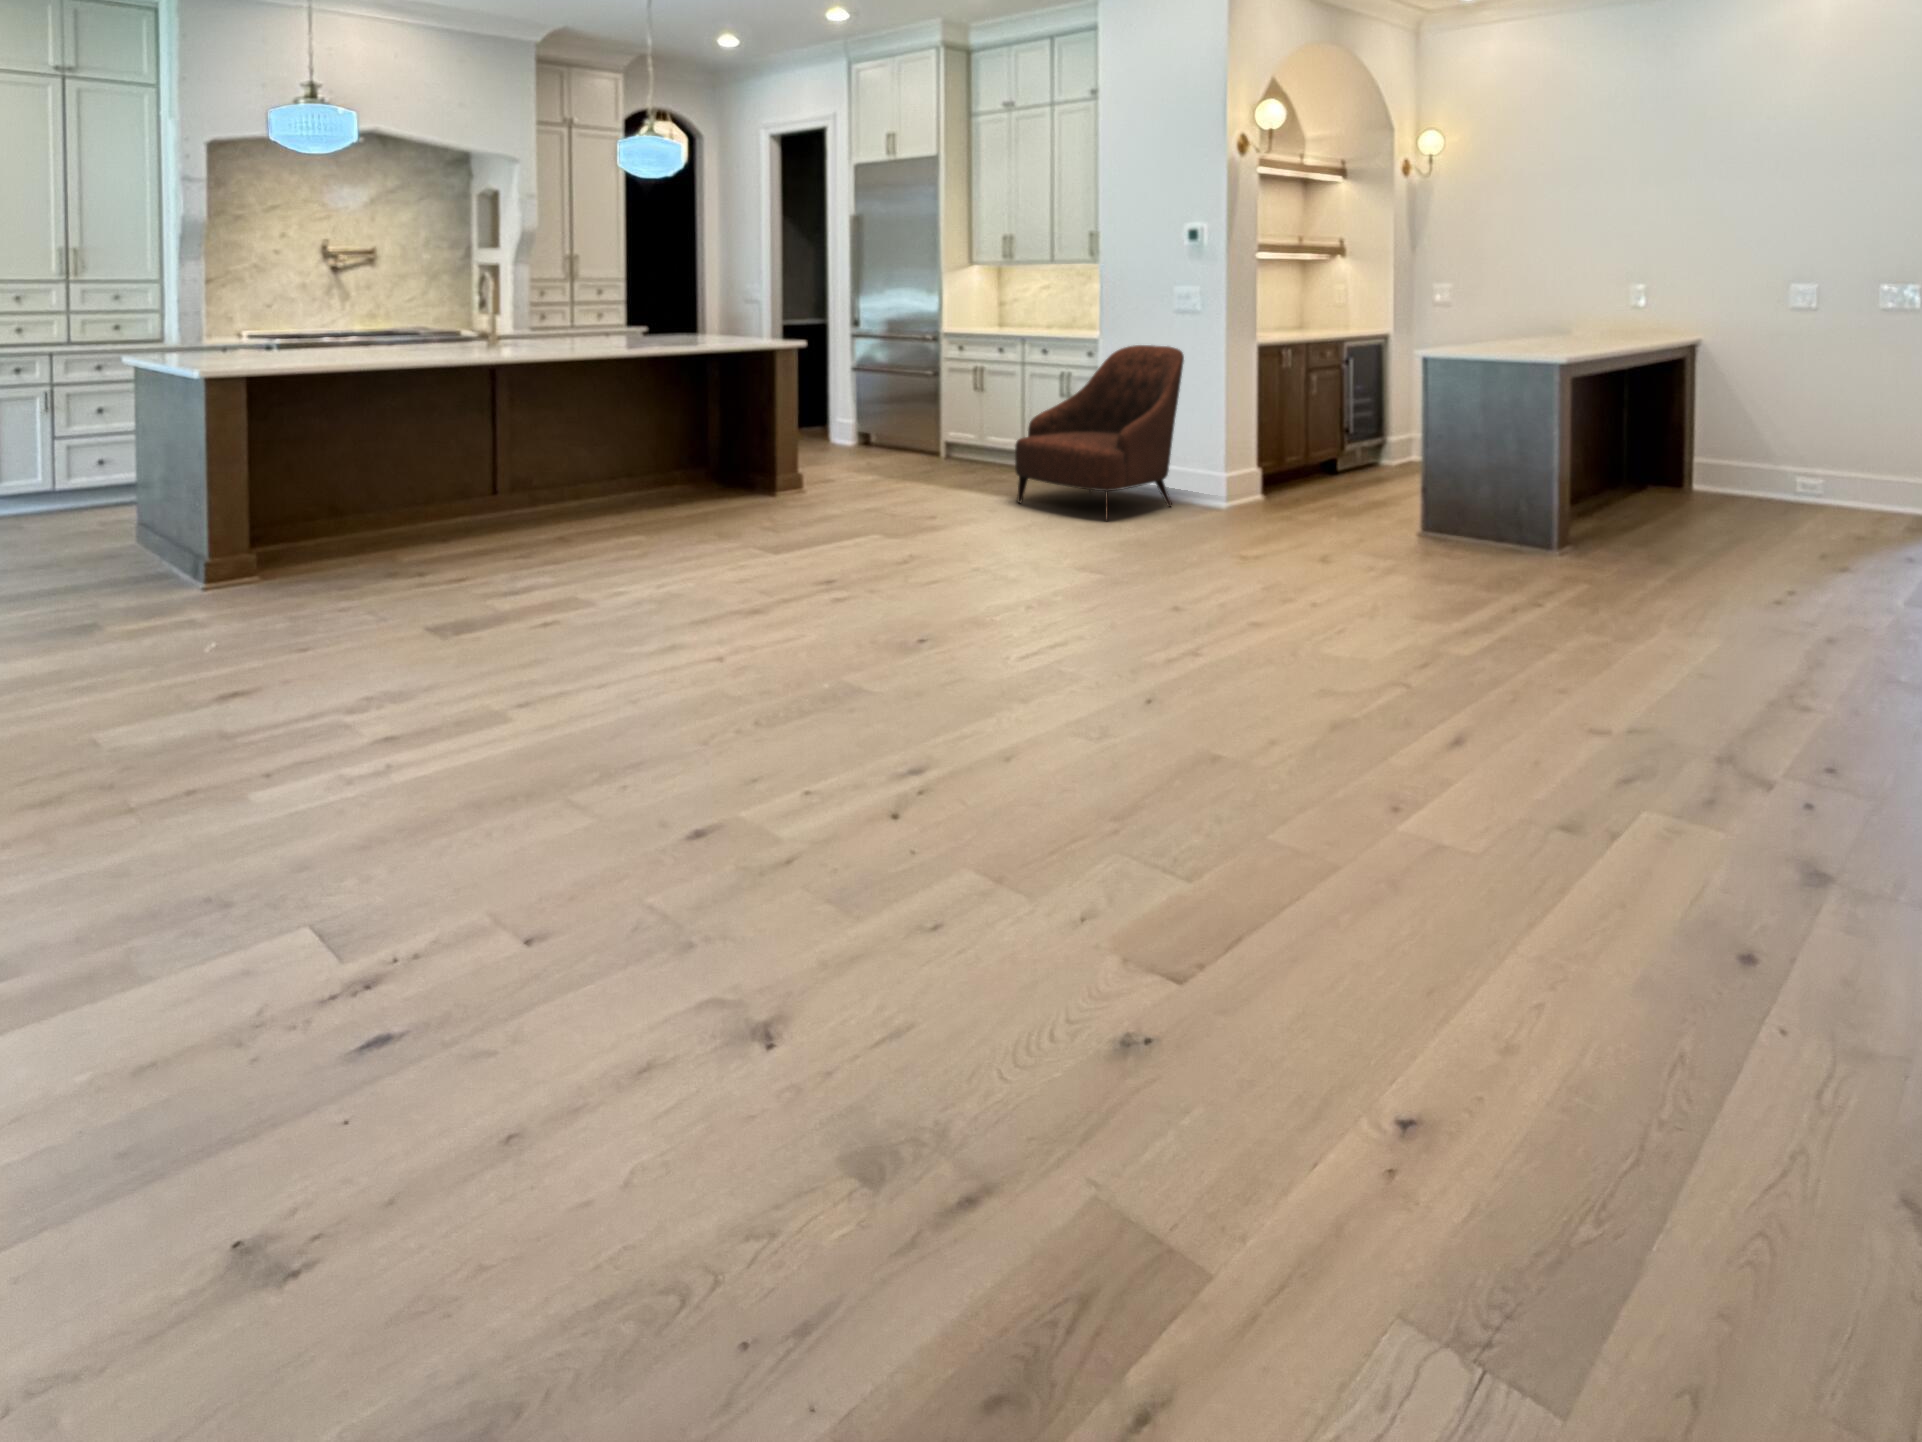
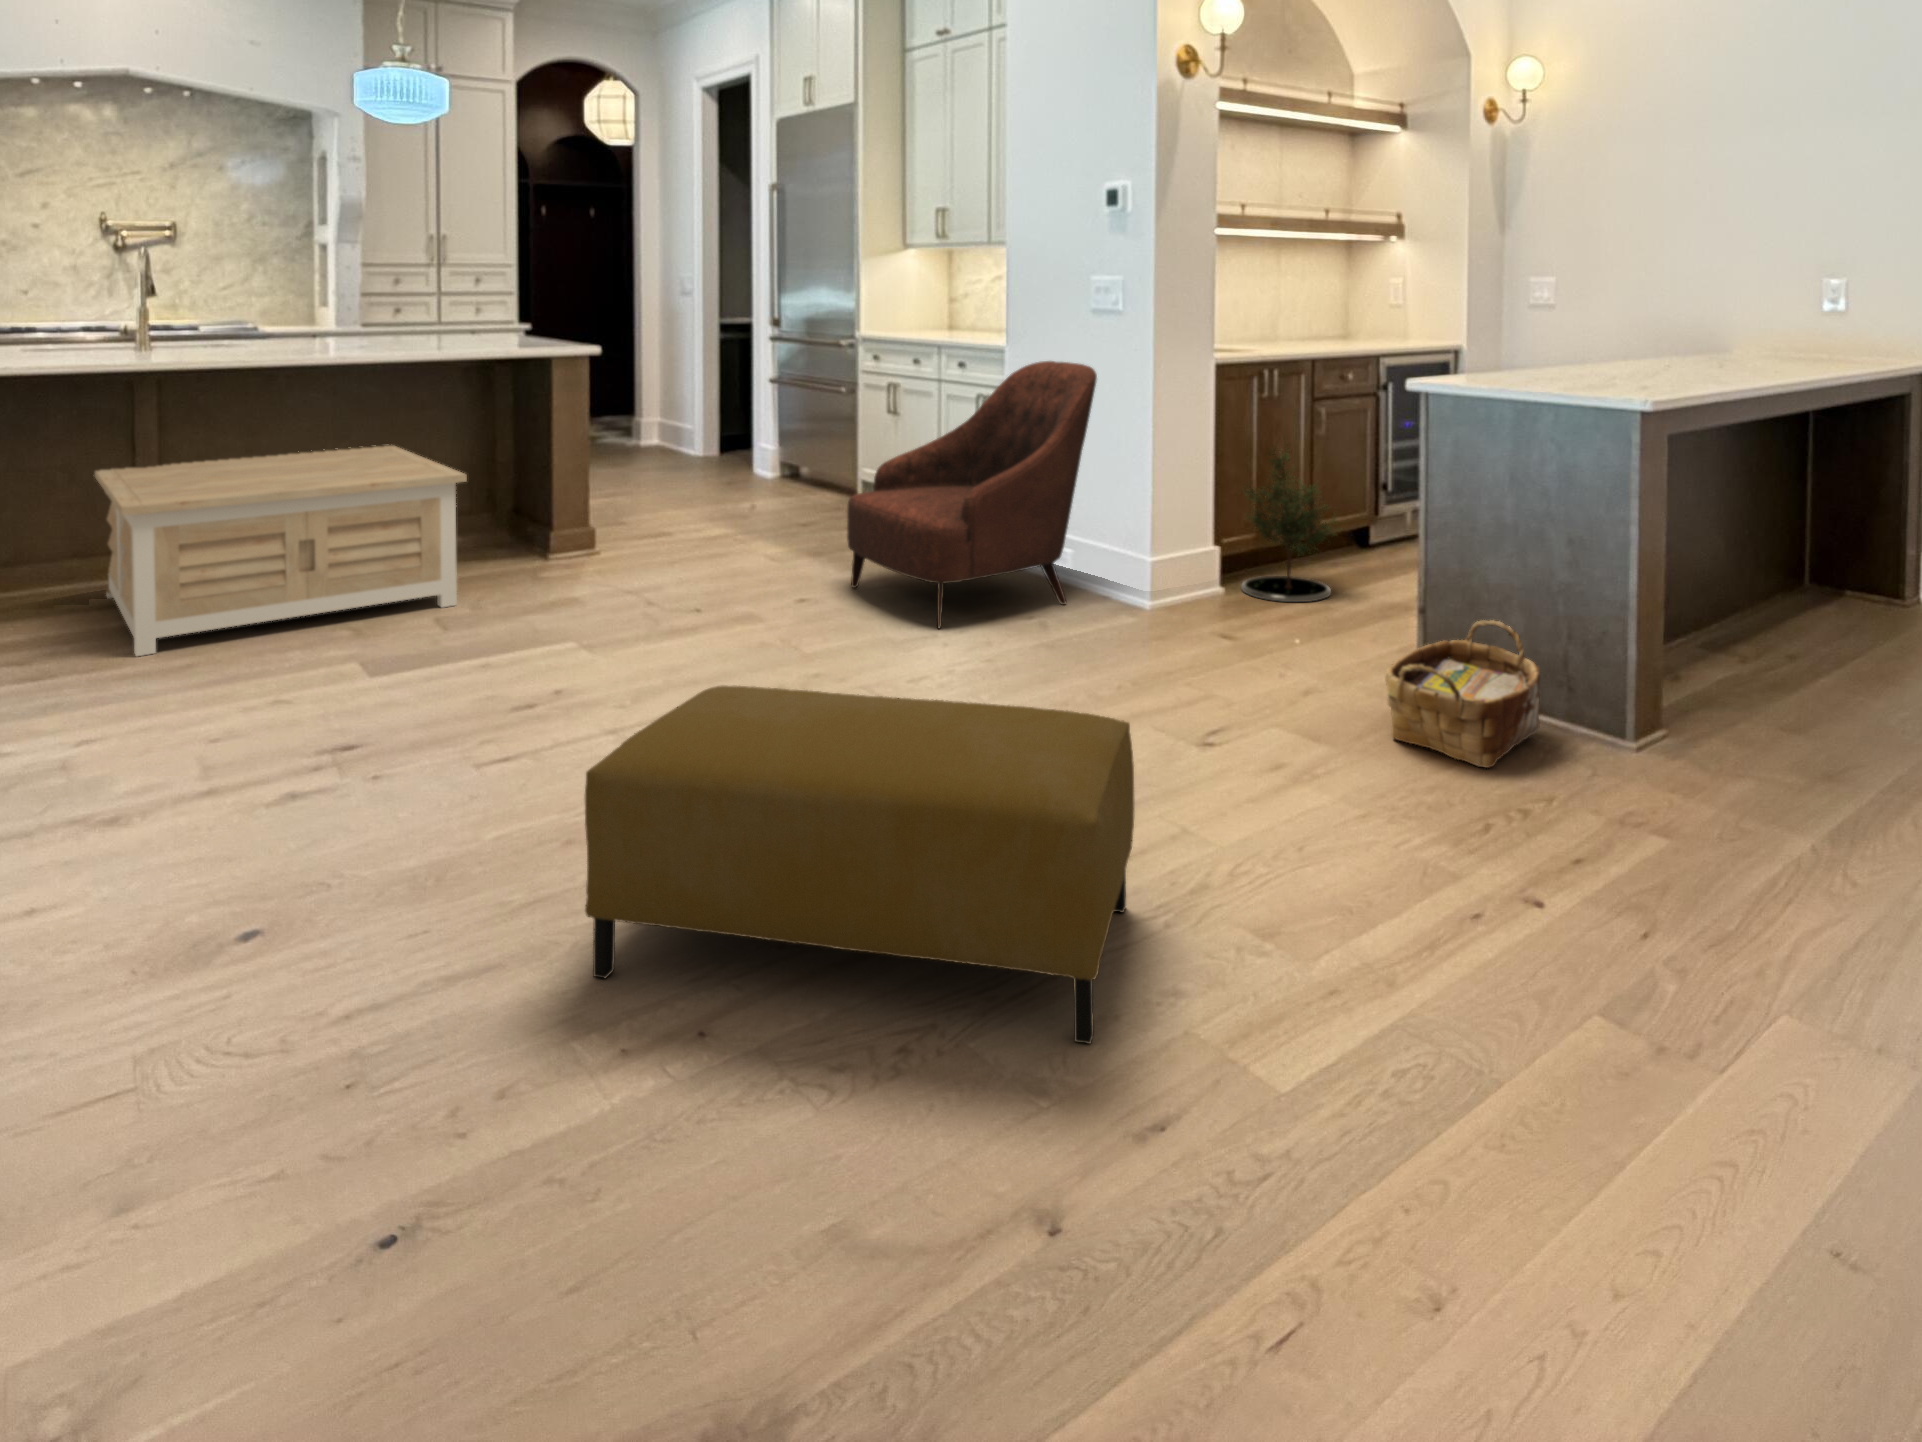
potted tree: none [1271,391,1345,501] -> present [1241,444,1337,602]
coffee table: none [487,414,770,552] -> present [95,446,467,656]
woven basket: none [1432,489,1519,567] -> present [1386,620,1540,768]
ottoman: none [1117,517,1399,659] -> present [585,685,1134,1044]

